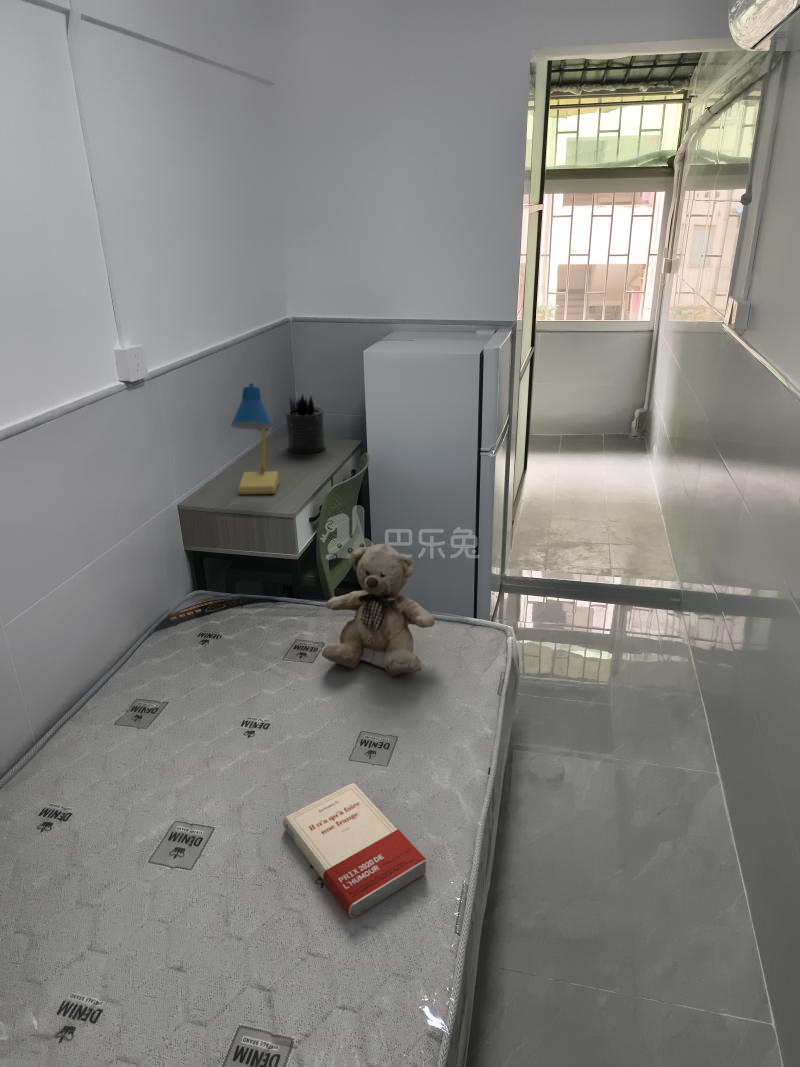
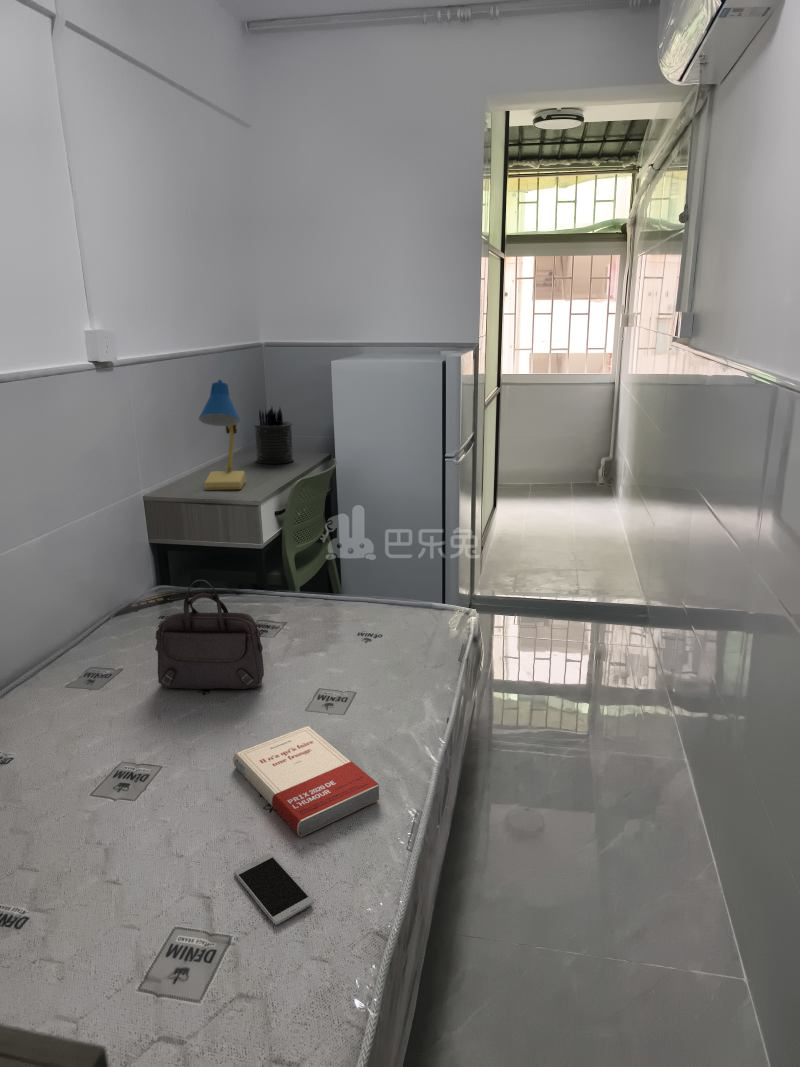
teddy bear: present [322,544,435,676] -> none [282,517,396,648]
handbag: none [200,630,307,730] -> present [155,580,264,689]
smartphone: none [291,938,368,1025] -> present [234,853,314,925]

